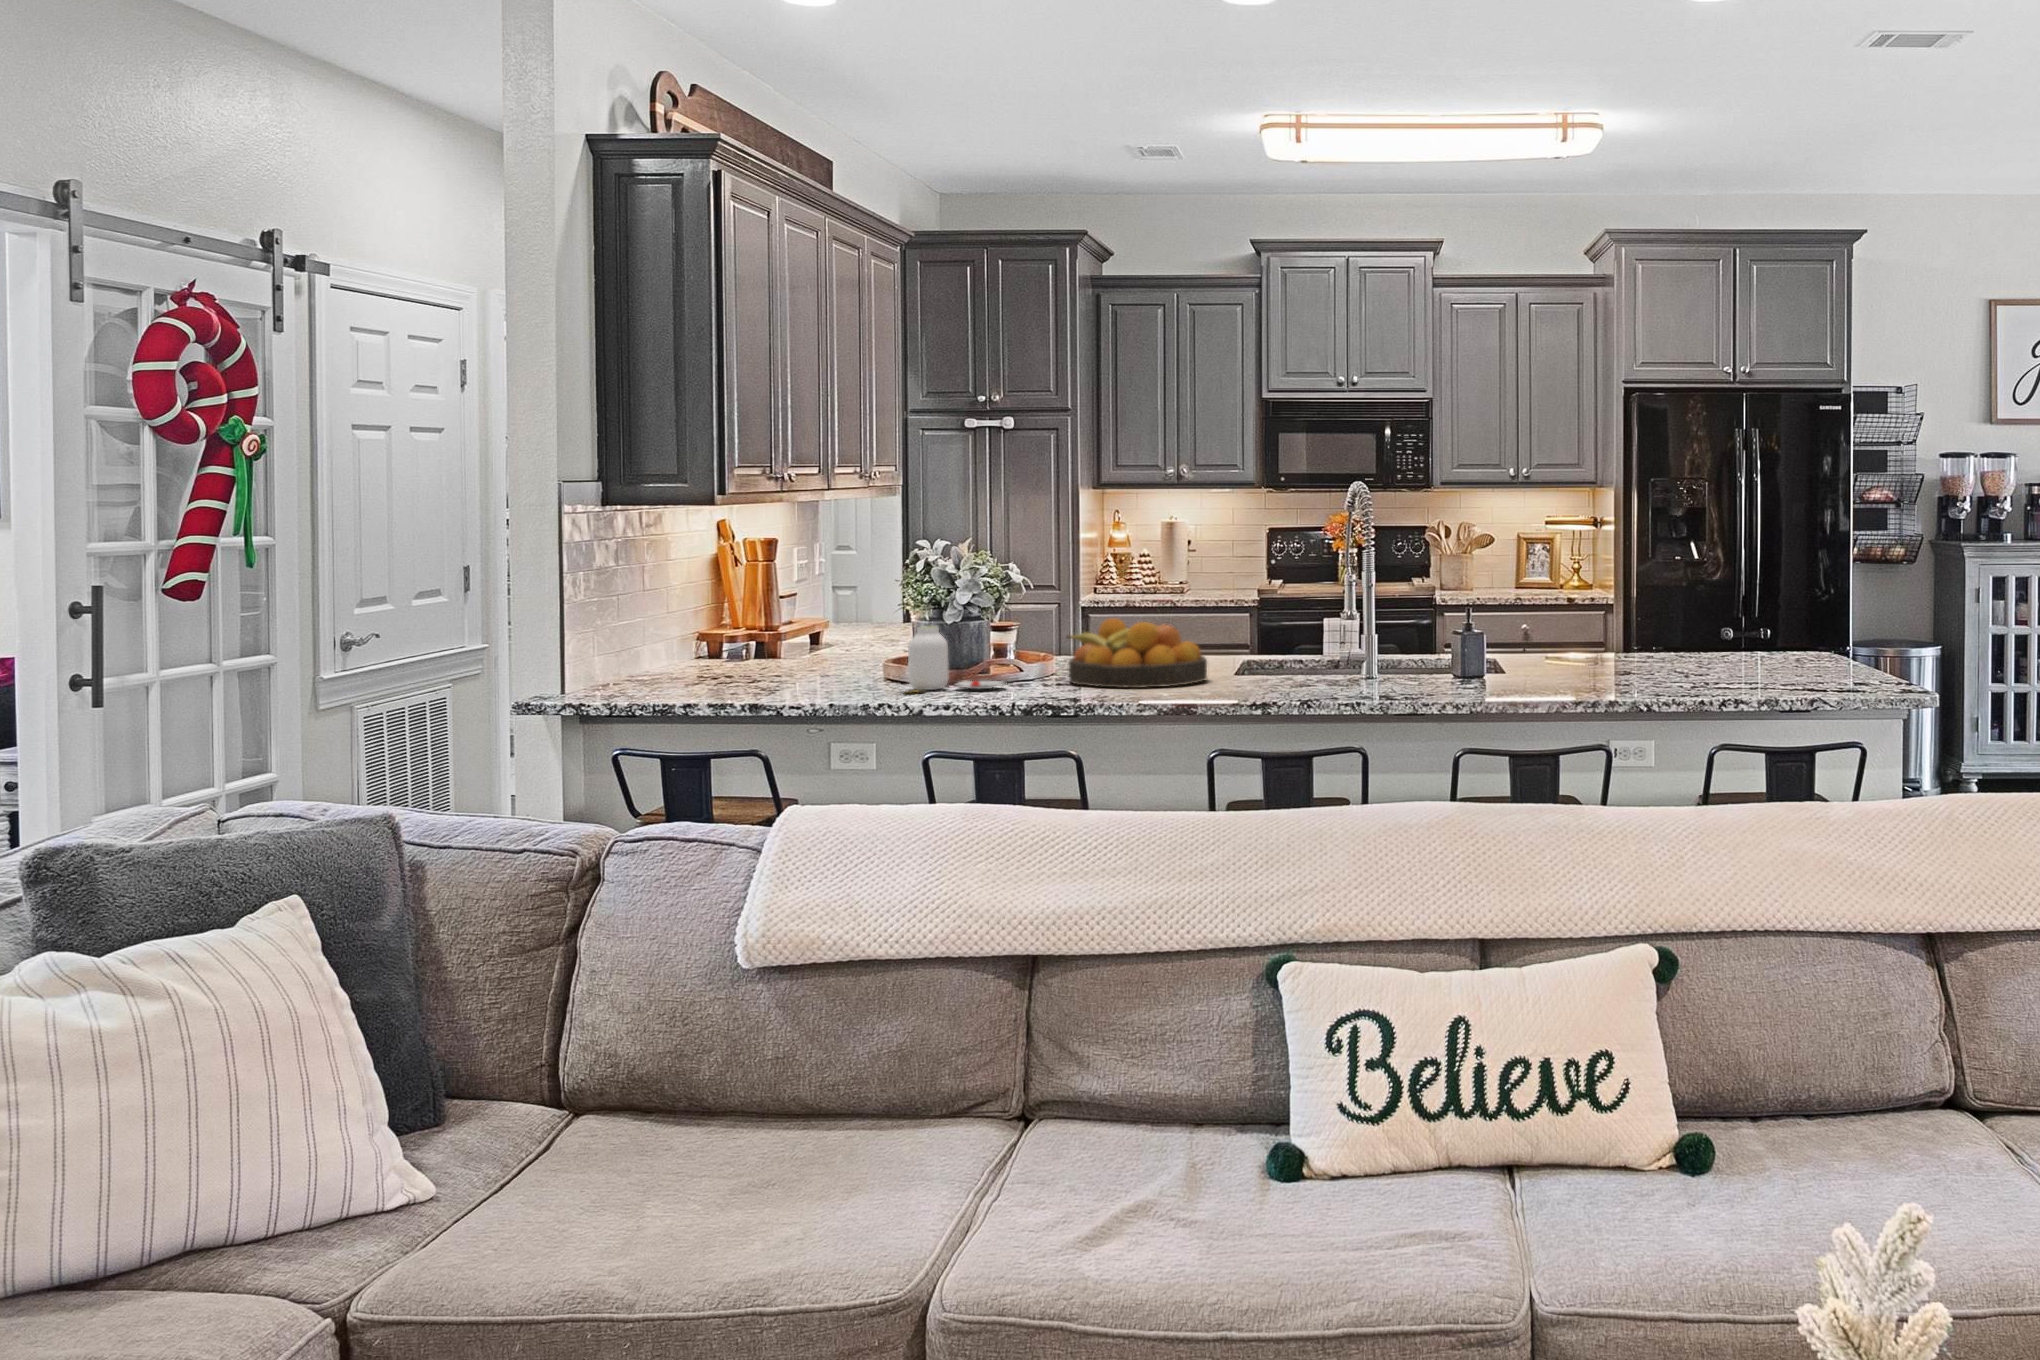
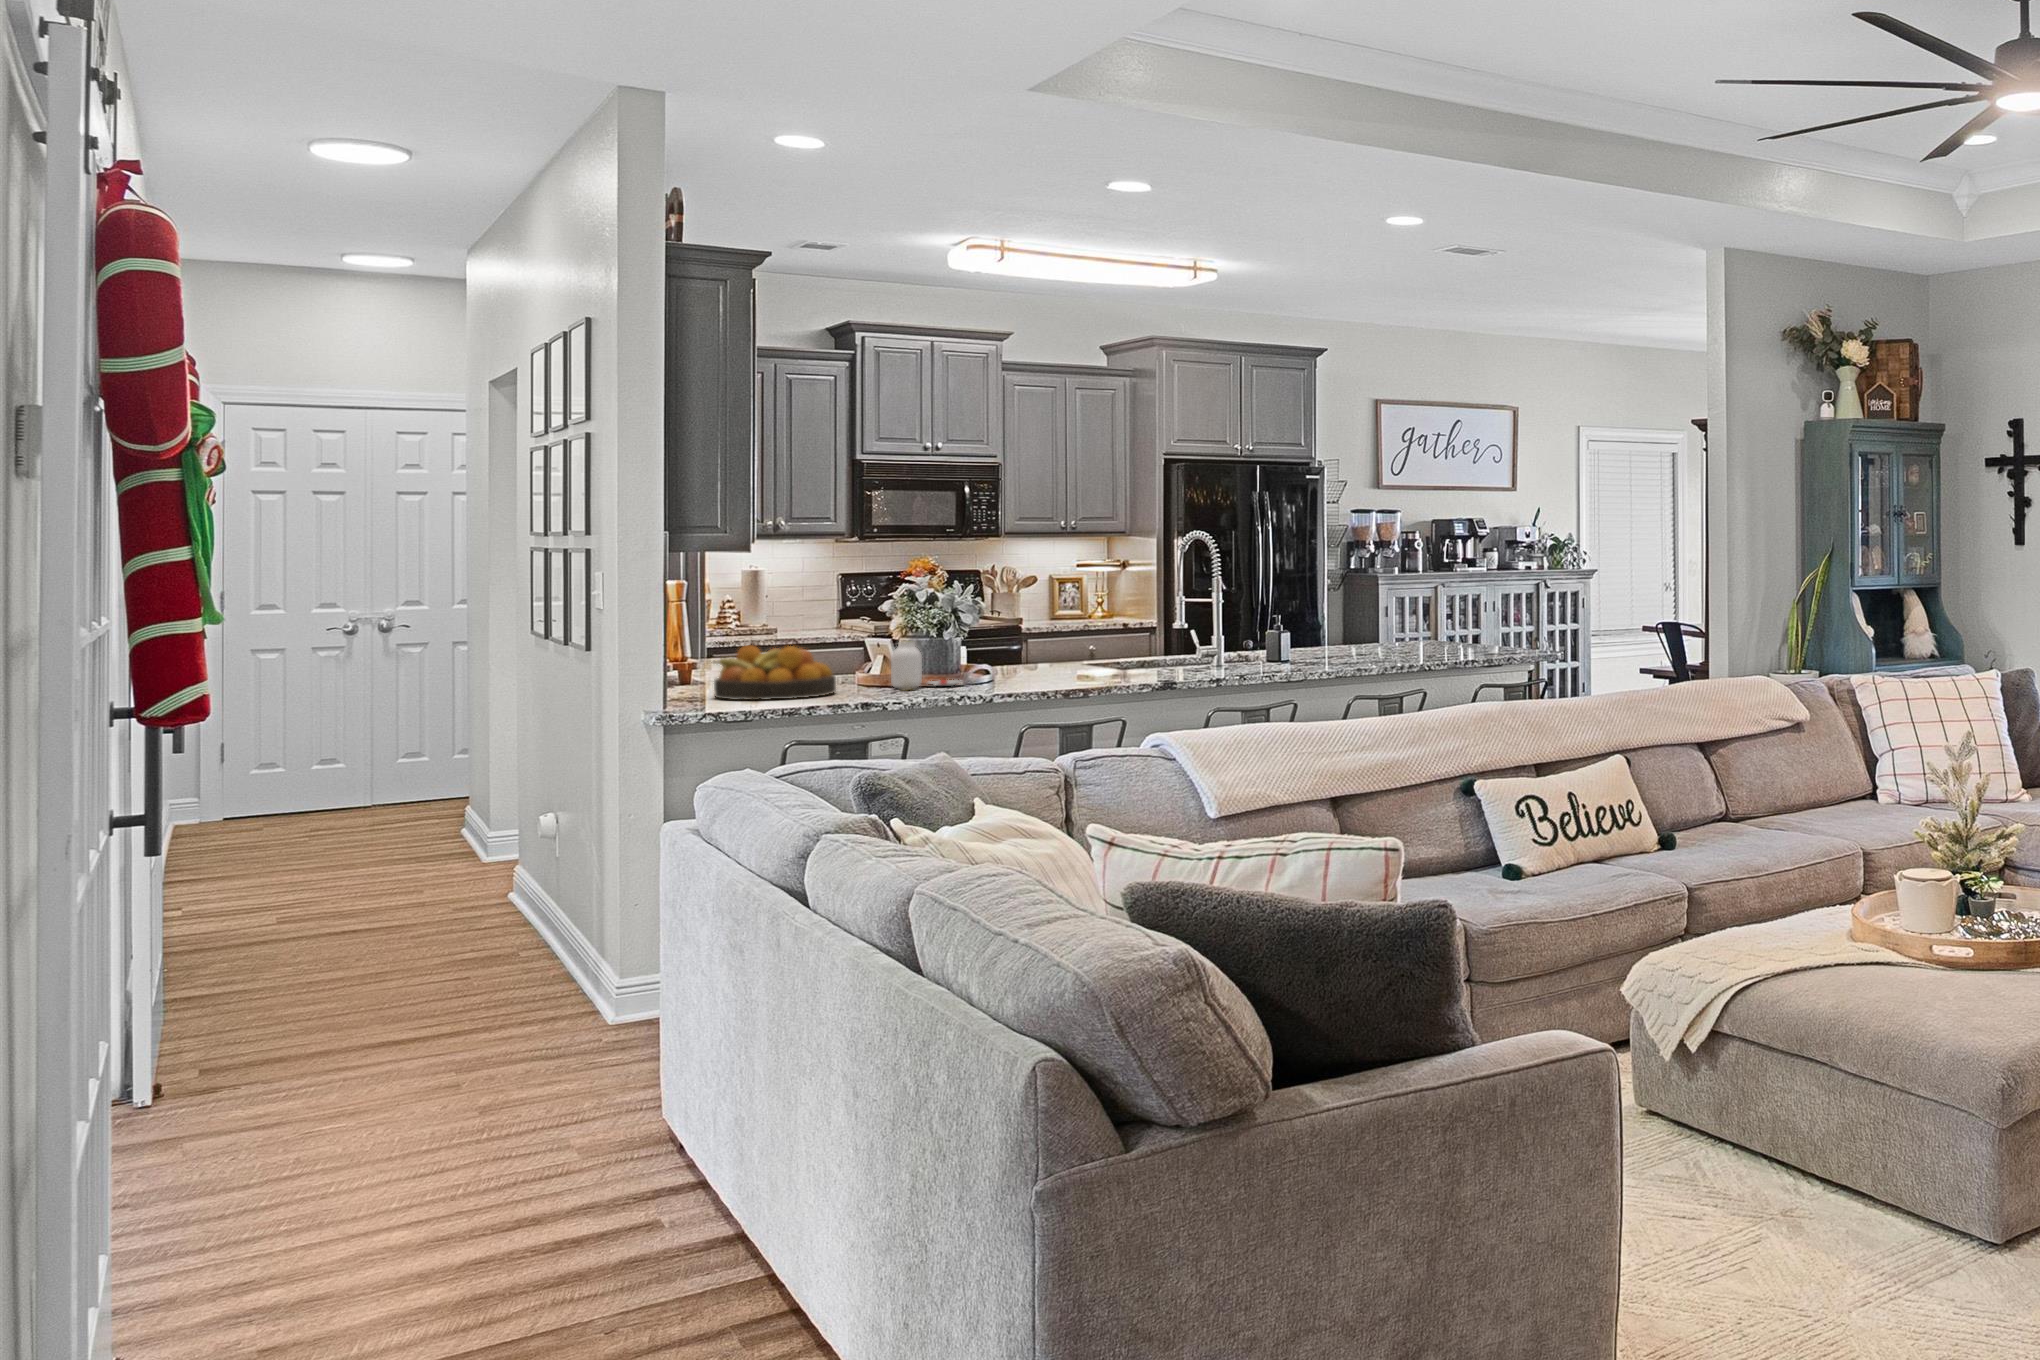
fruit bowl: present [1067,618,1207,688] -> present [711,645,836,700]

